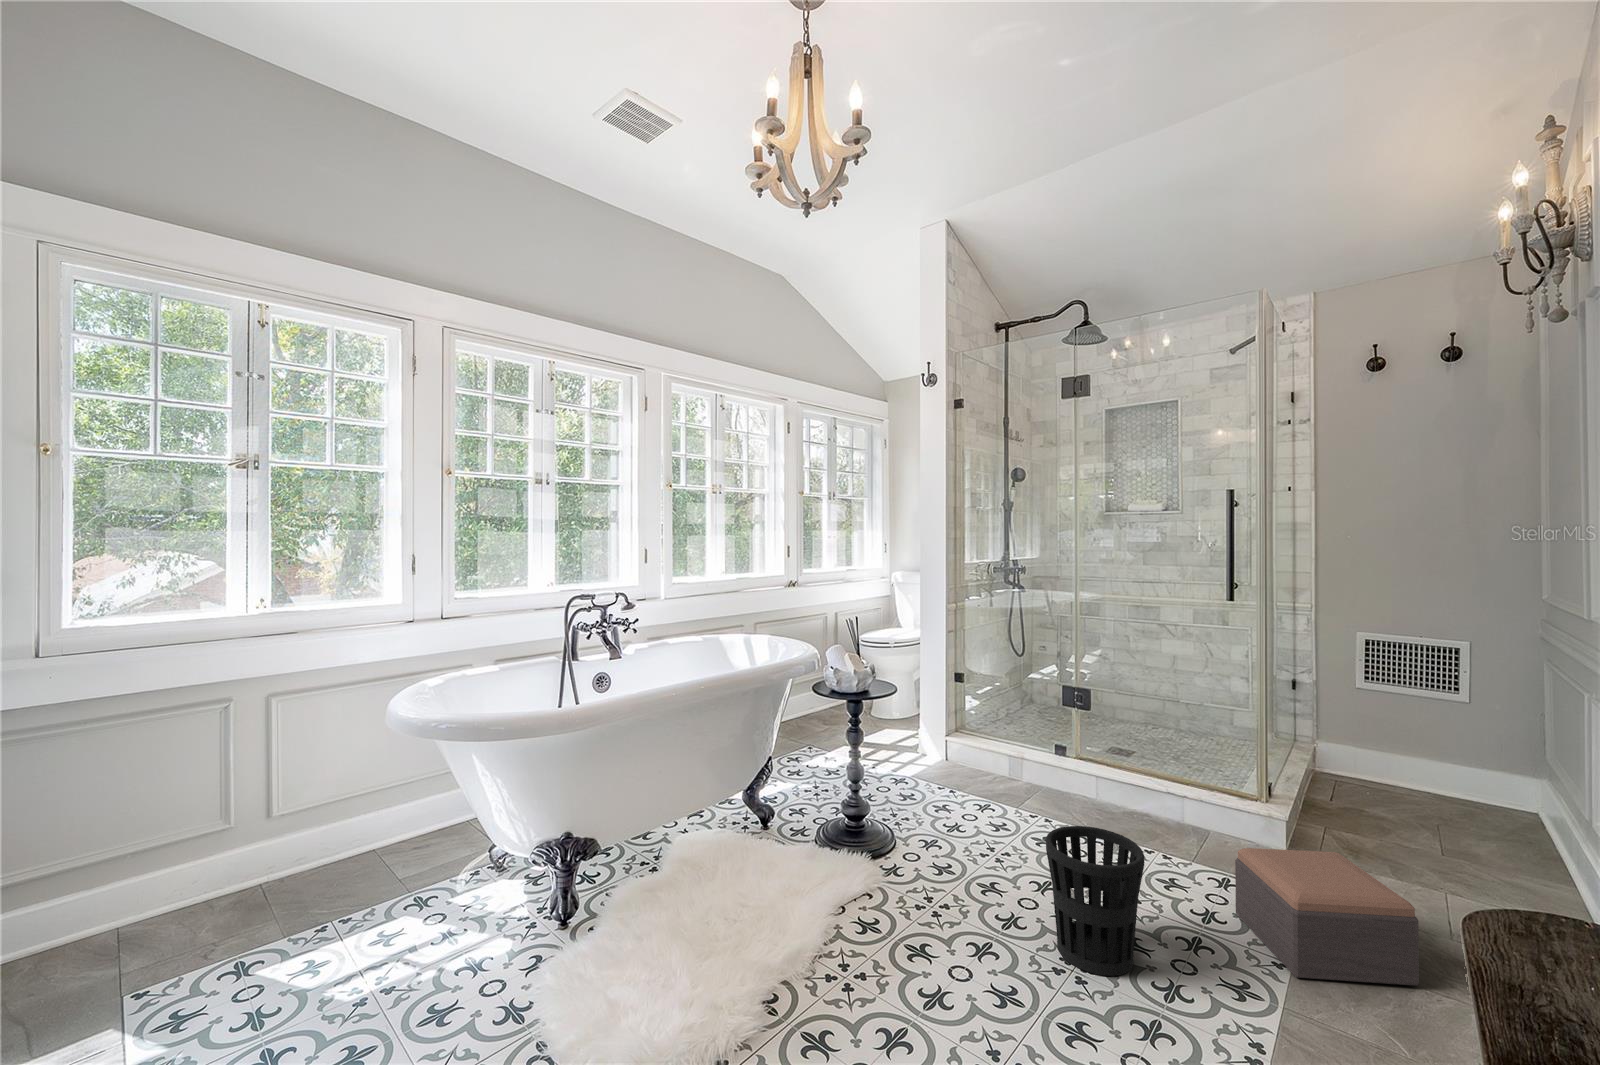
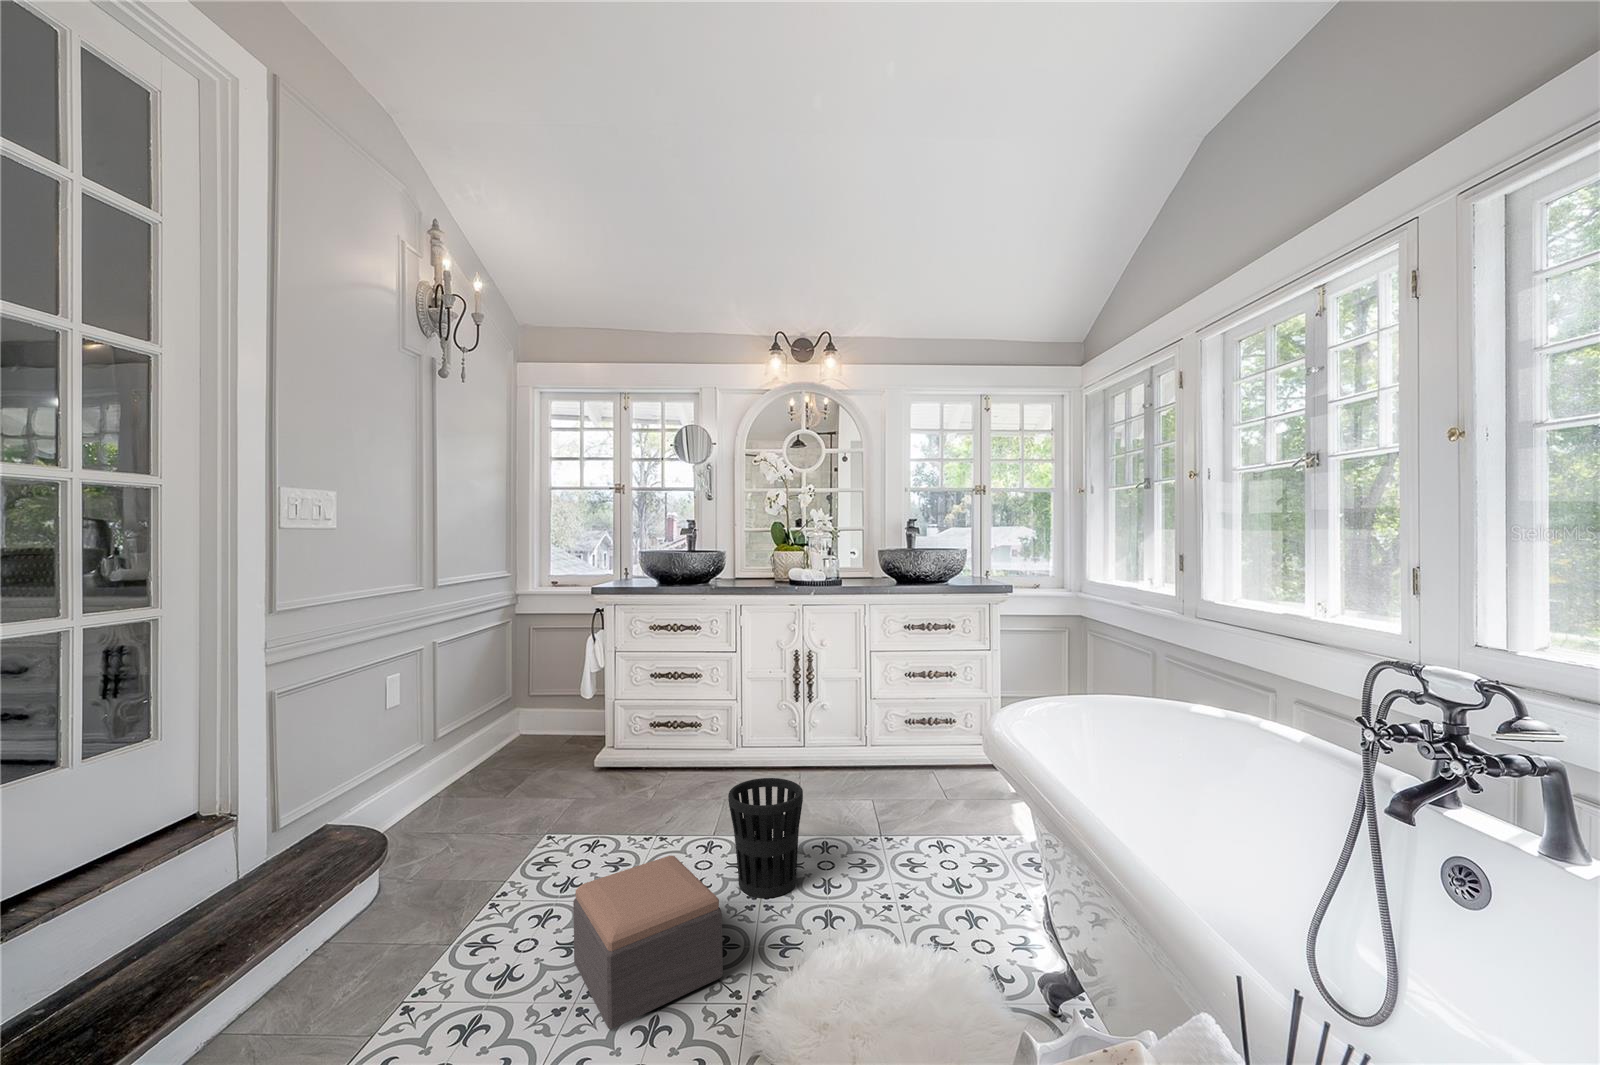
footstool: present [1235,848,1419,986] -> present [573,856,723,1029]

